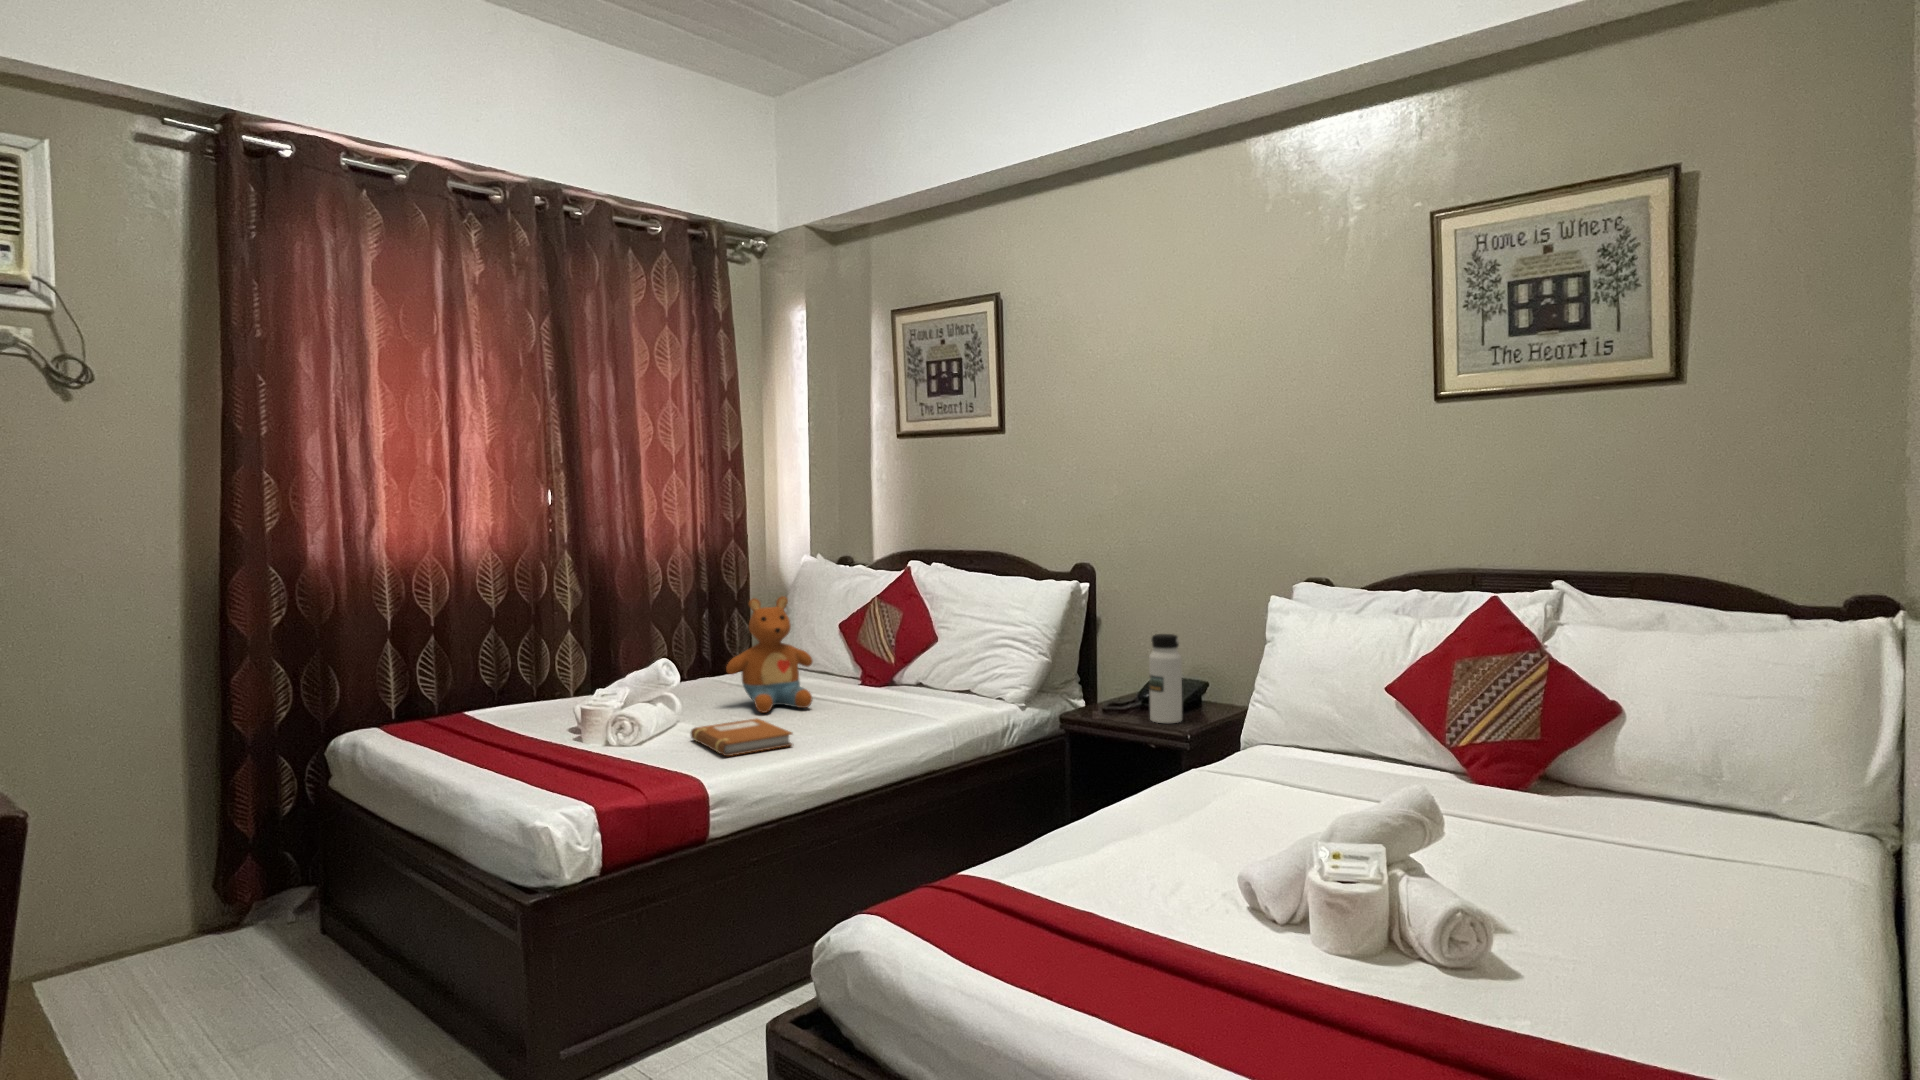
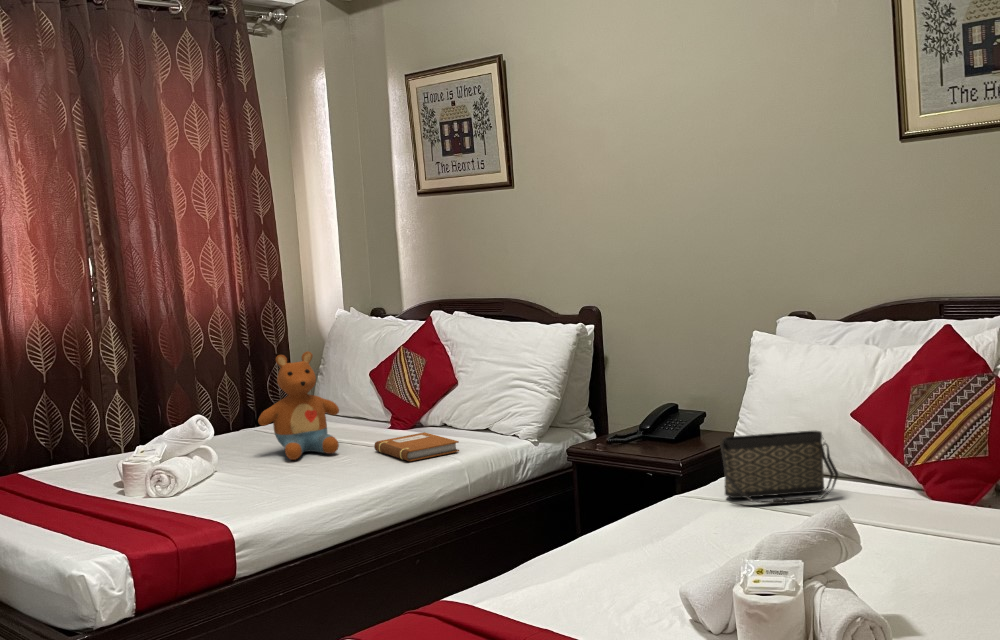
water bottle: present [1149,634,1182,723] -> none [645,370,678,453]
handbag: none [1247,704,1377,782] -> present [720,431,838,504]
notebook: present [691,719,793,756] -> present [374,432,459,461]

